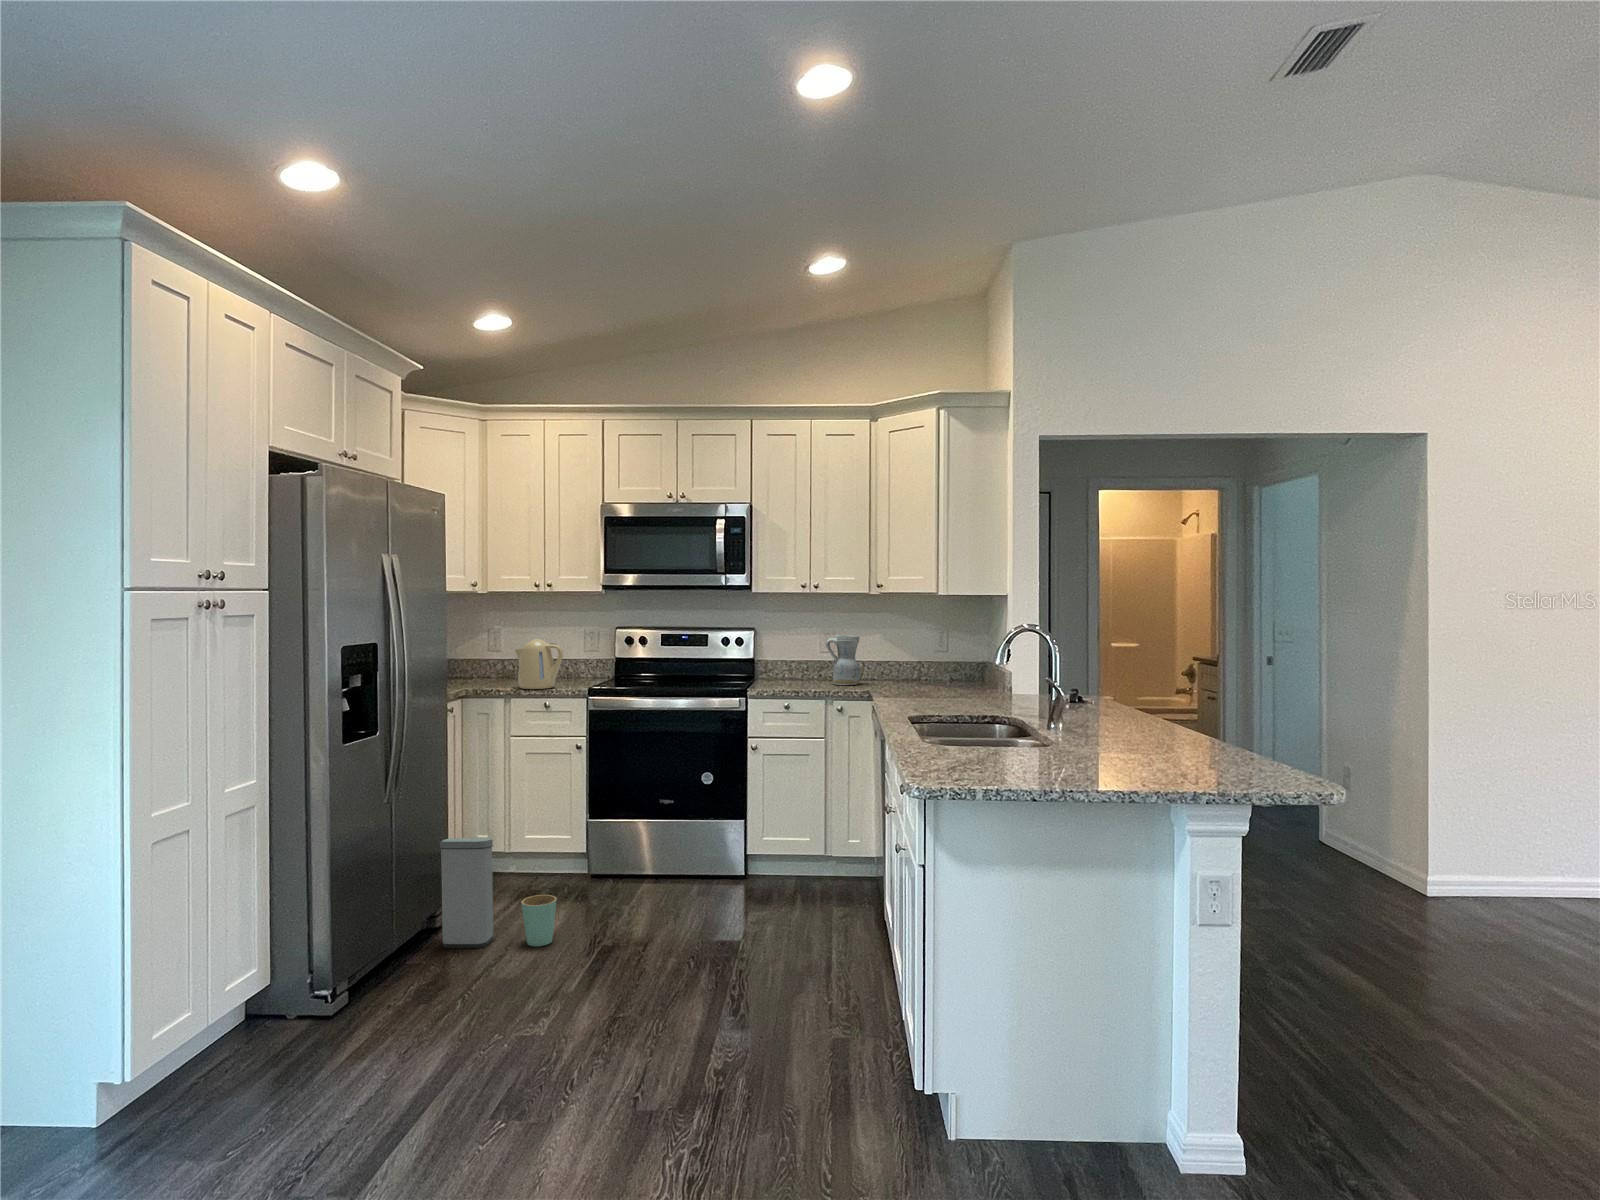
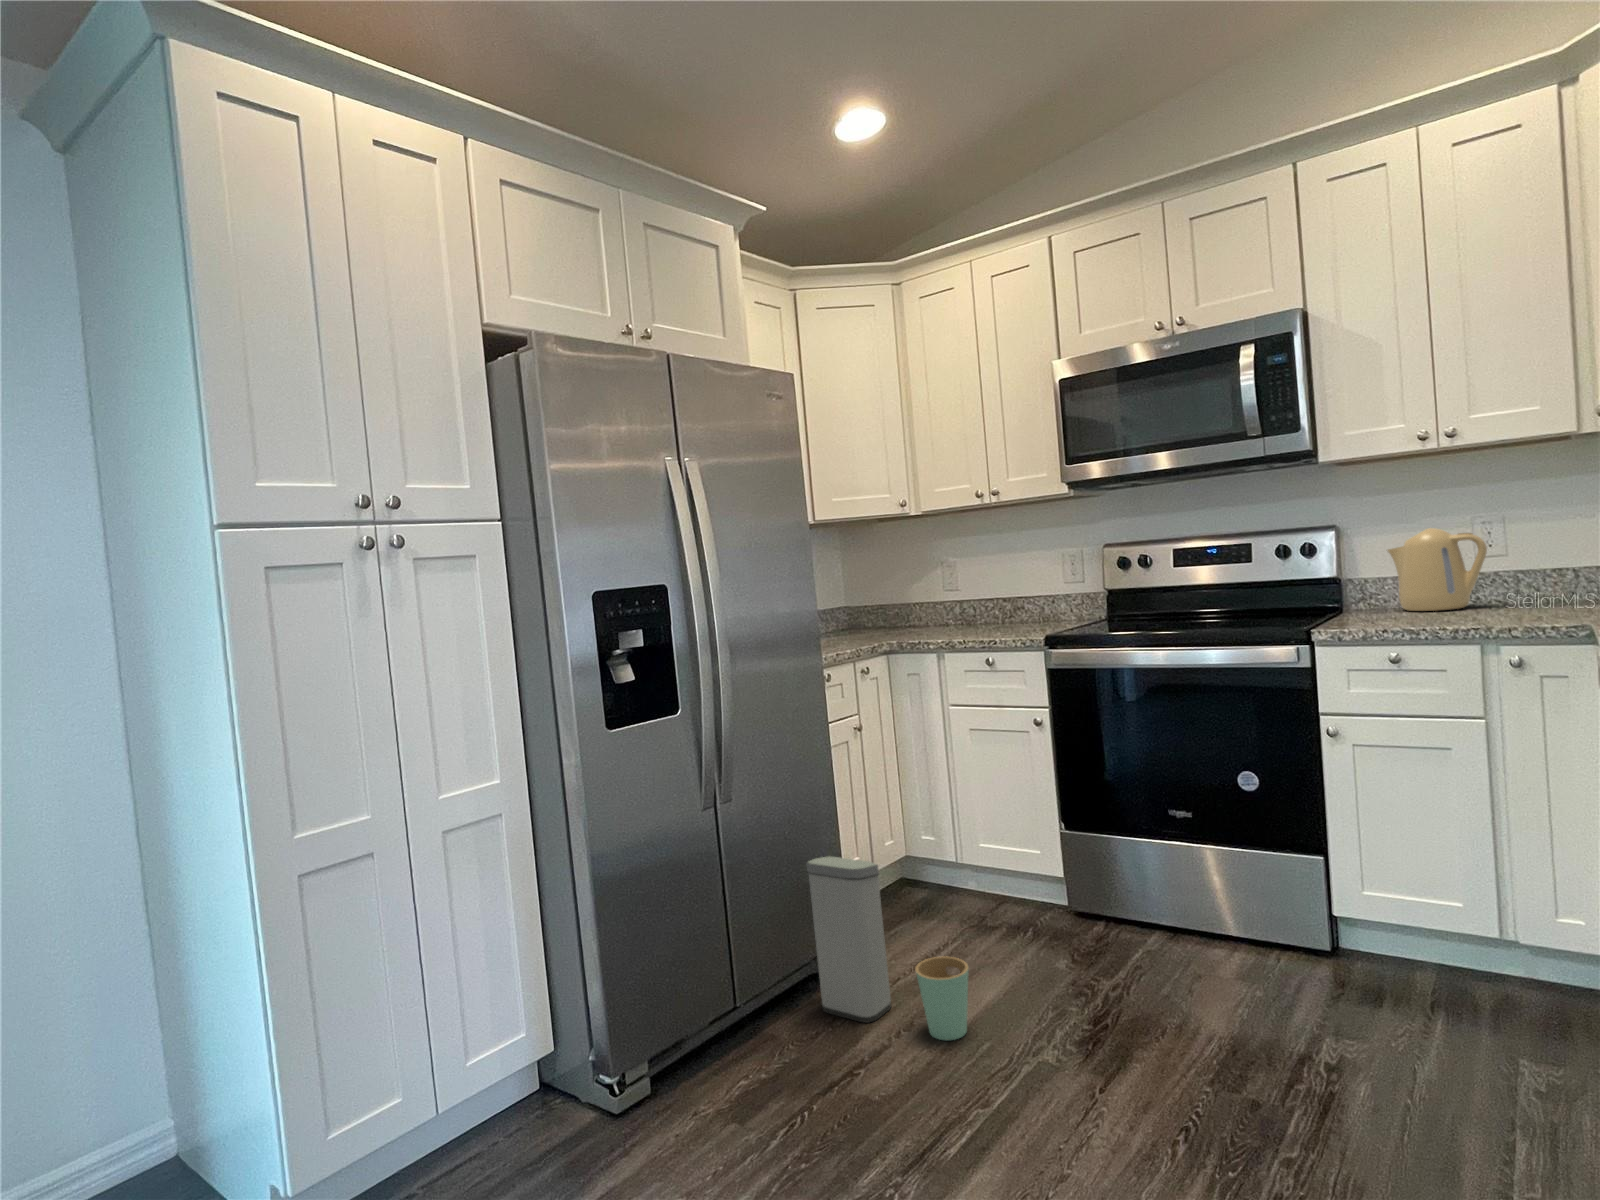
ceramic pitcher: present [826,635,860,685] -> none [1481,519,1567,616]
kettle: present [515,639,563,689] -> present [1388,528,1487,611]

